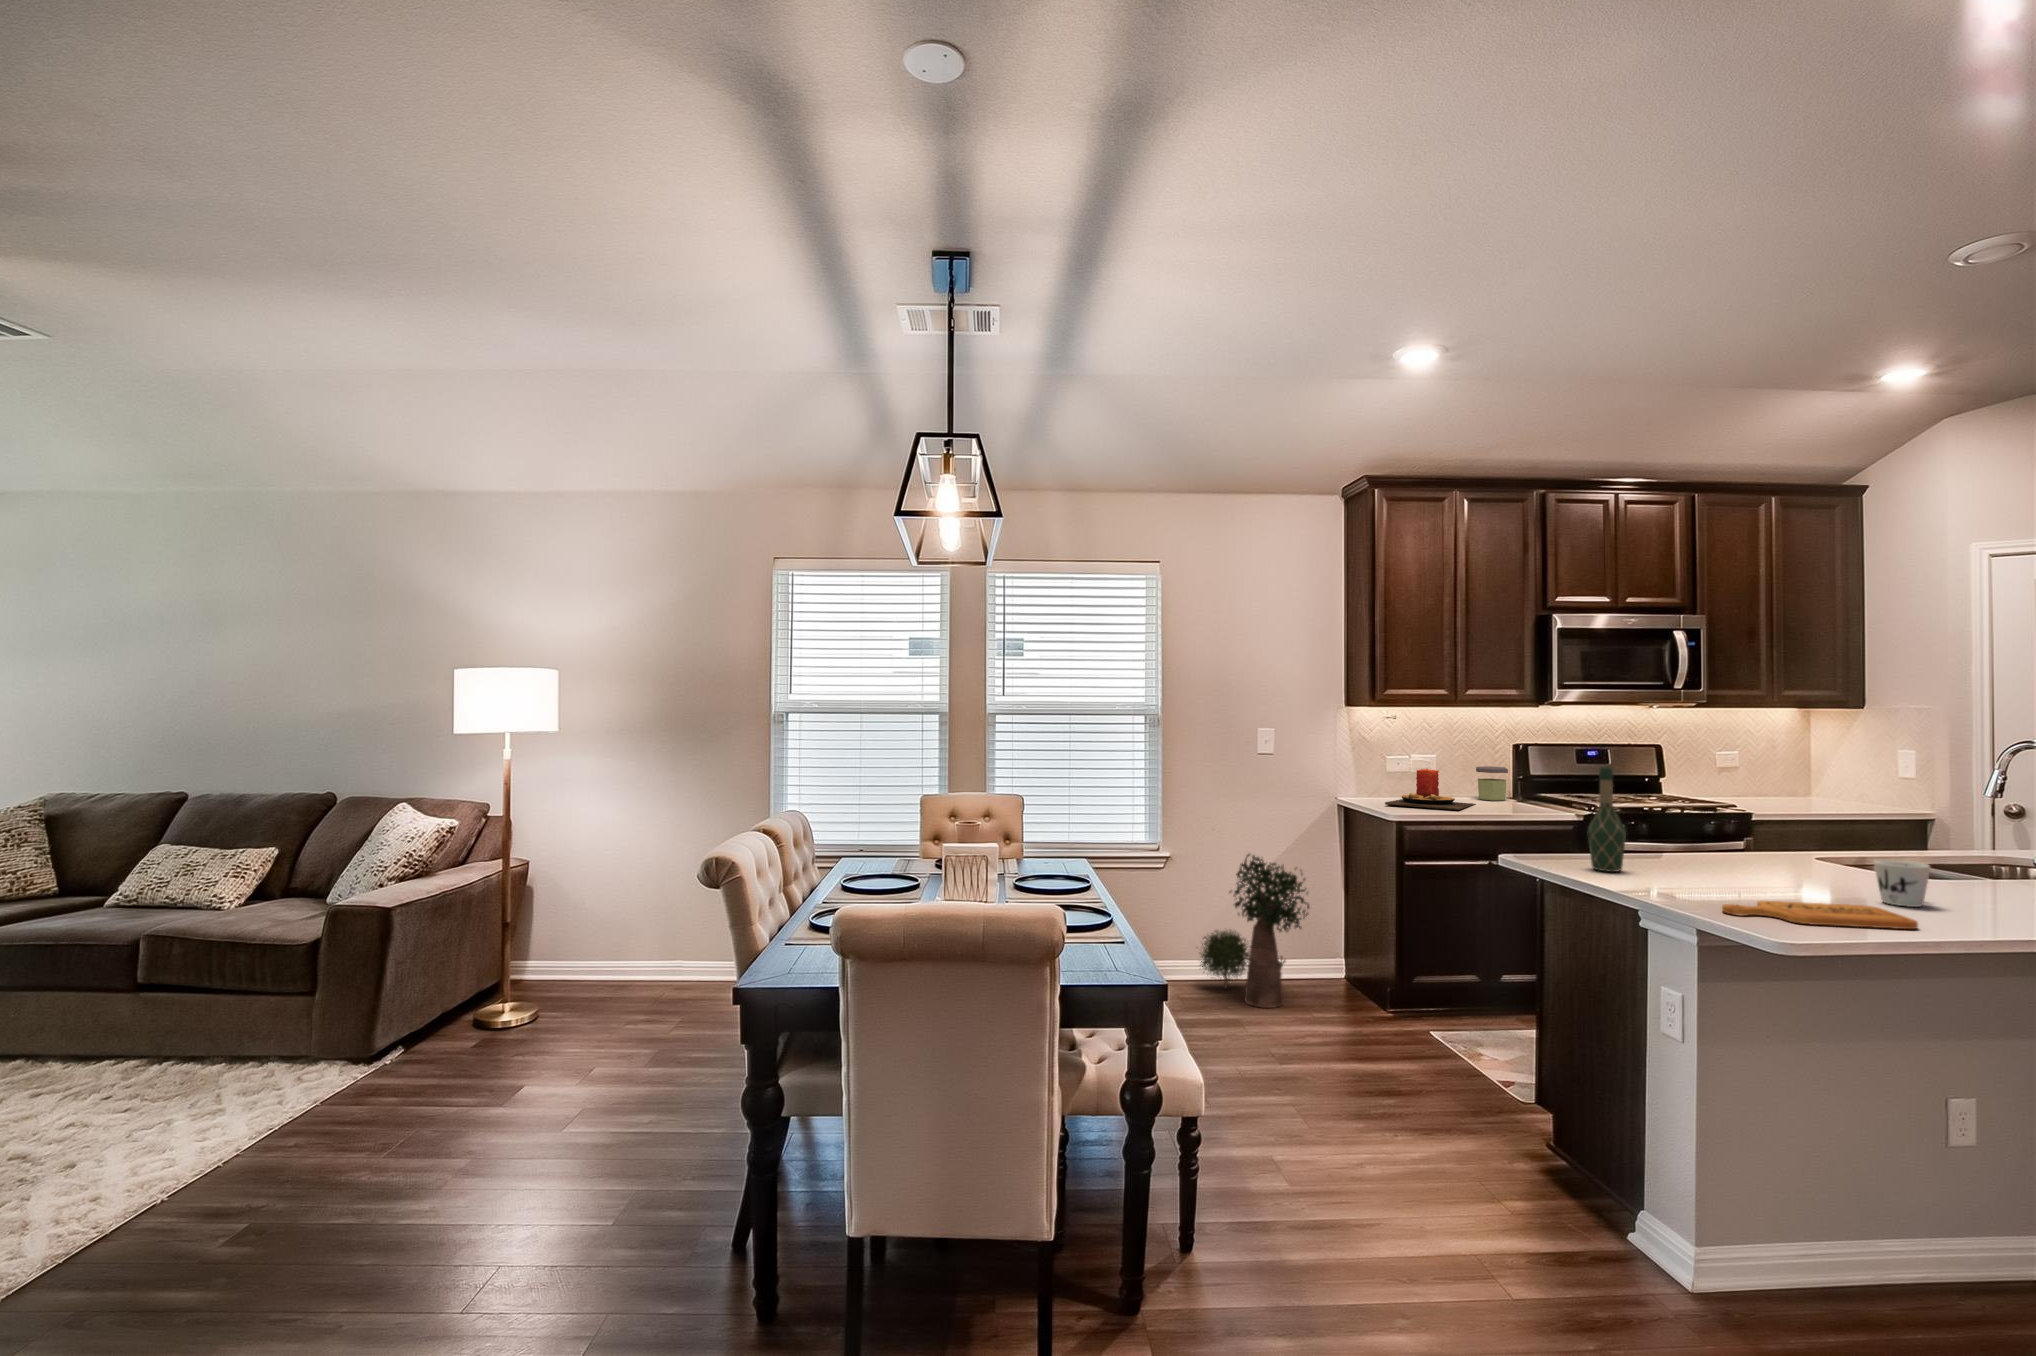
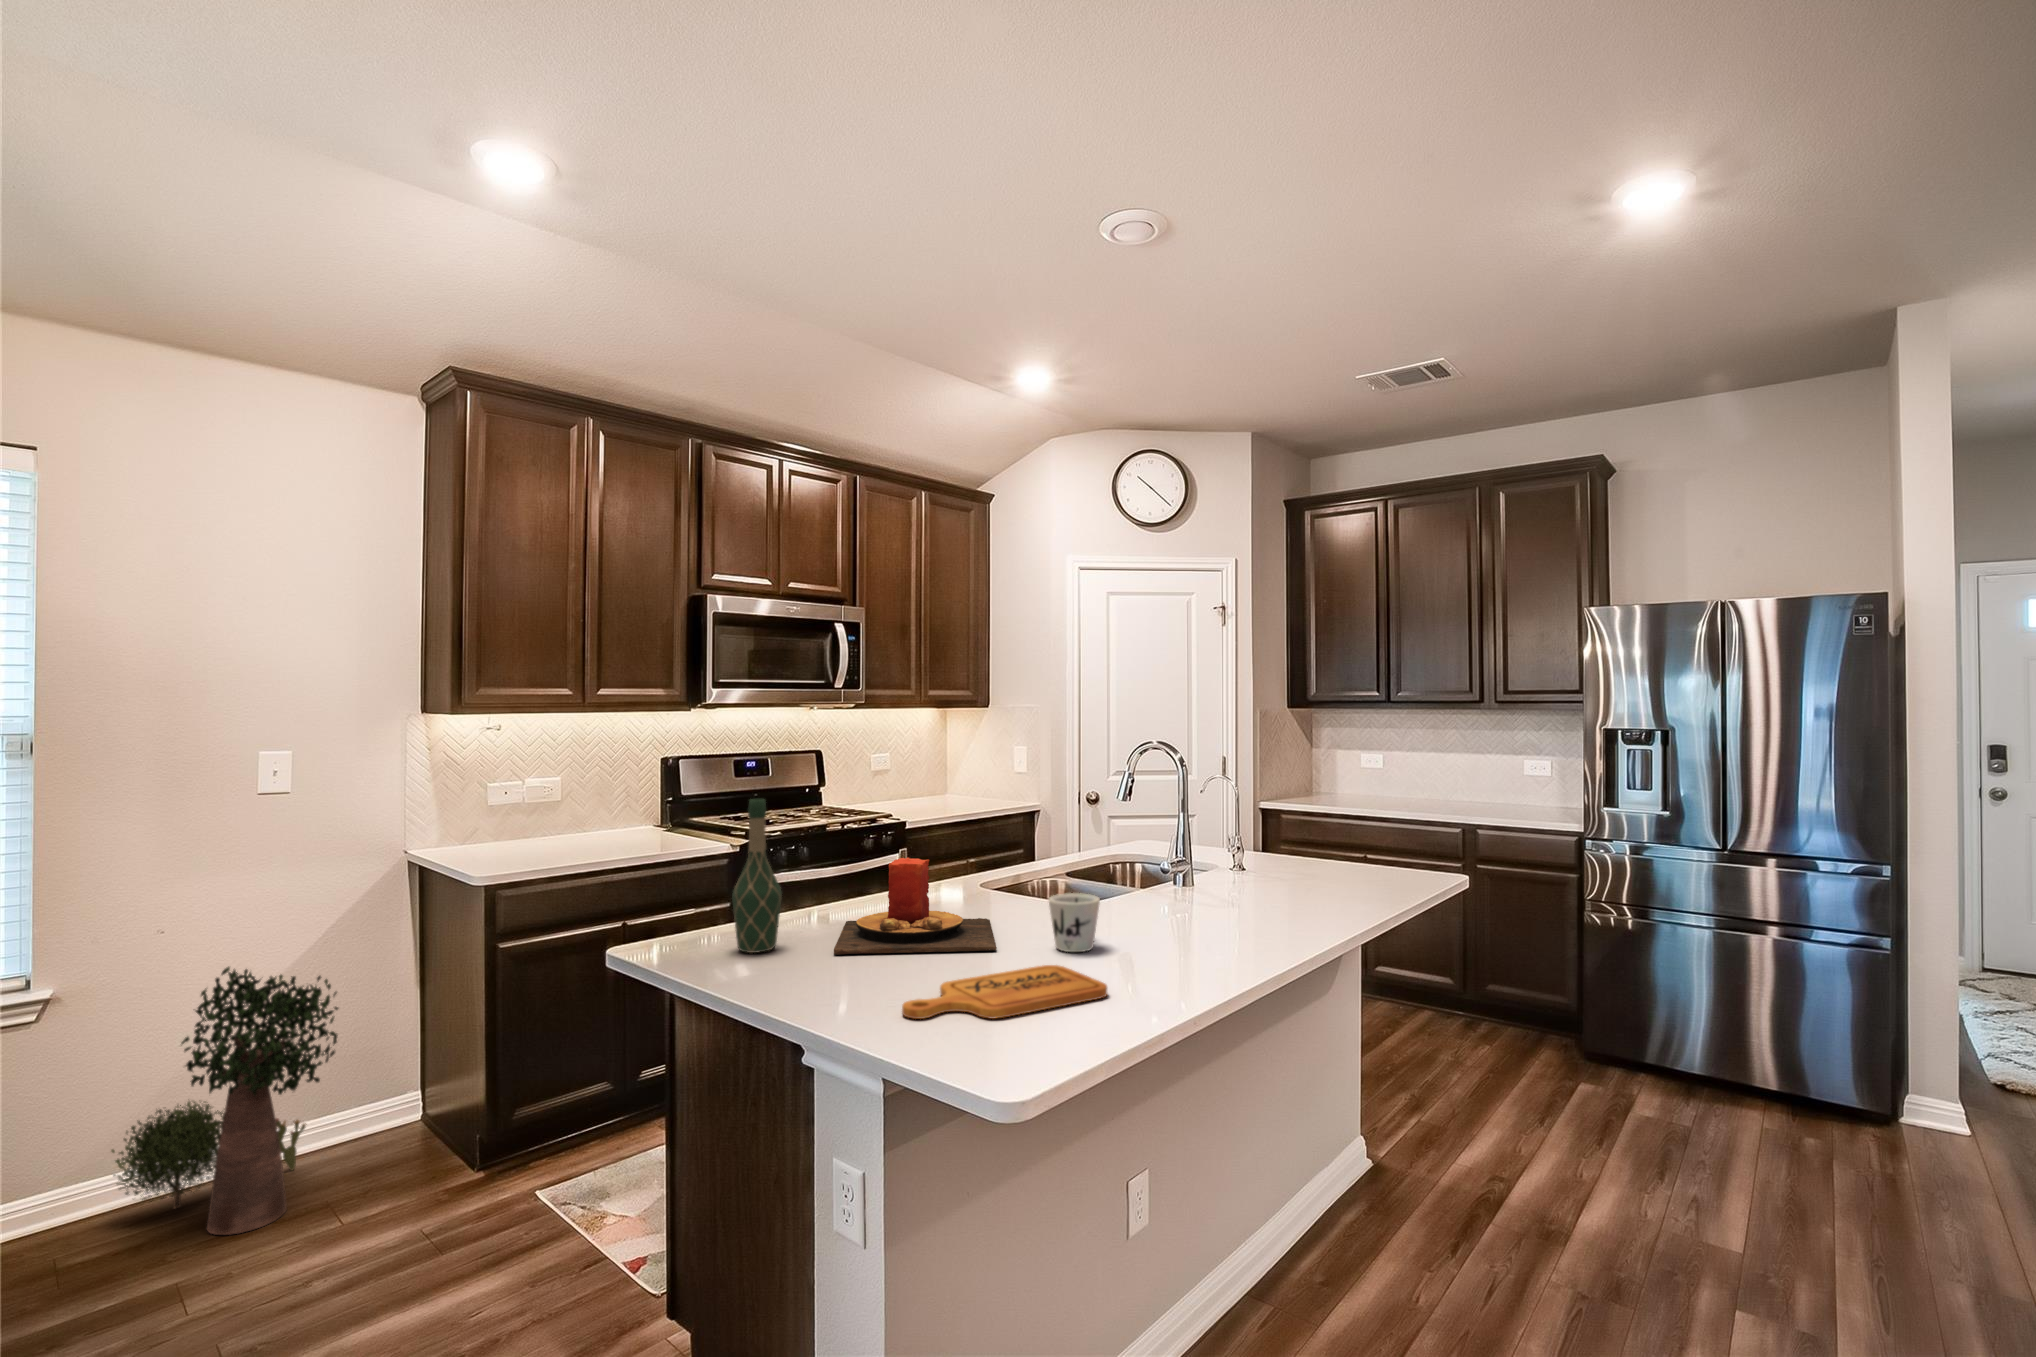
jar: present [1476,766,1508,801] -> none [613,790,653,835]
candle: present [1385,769,1476,810] -> present [834,858,996,955]

